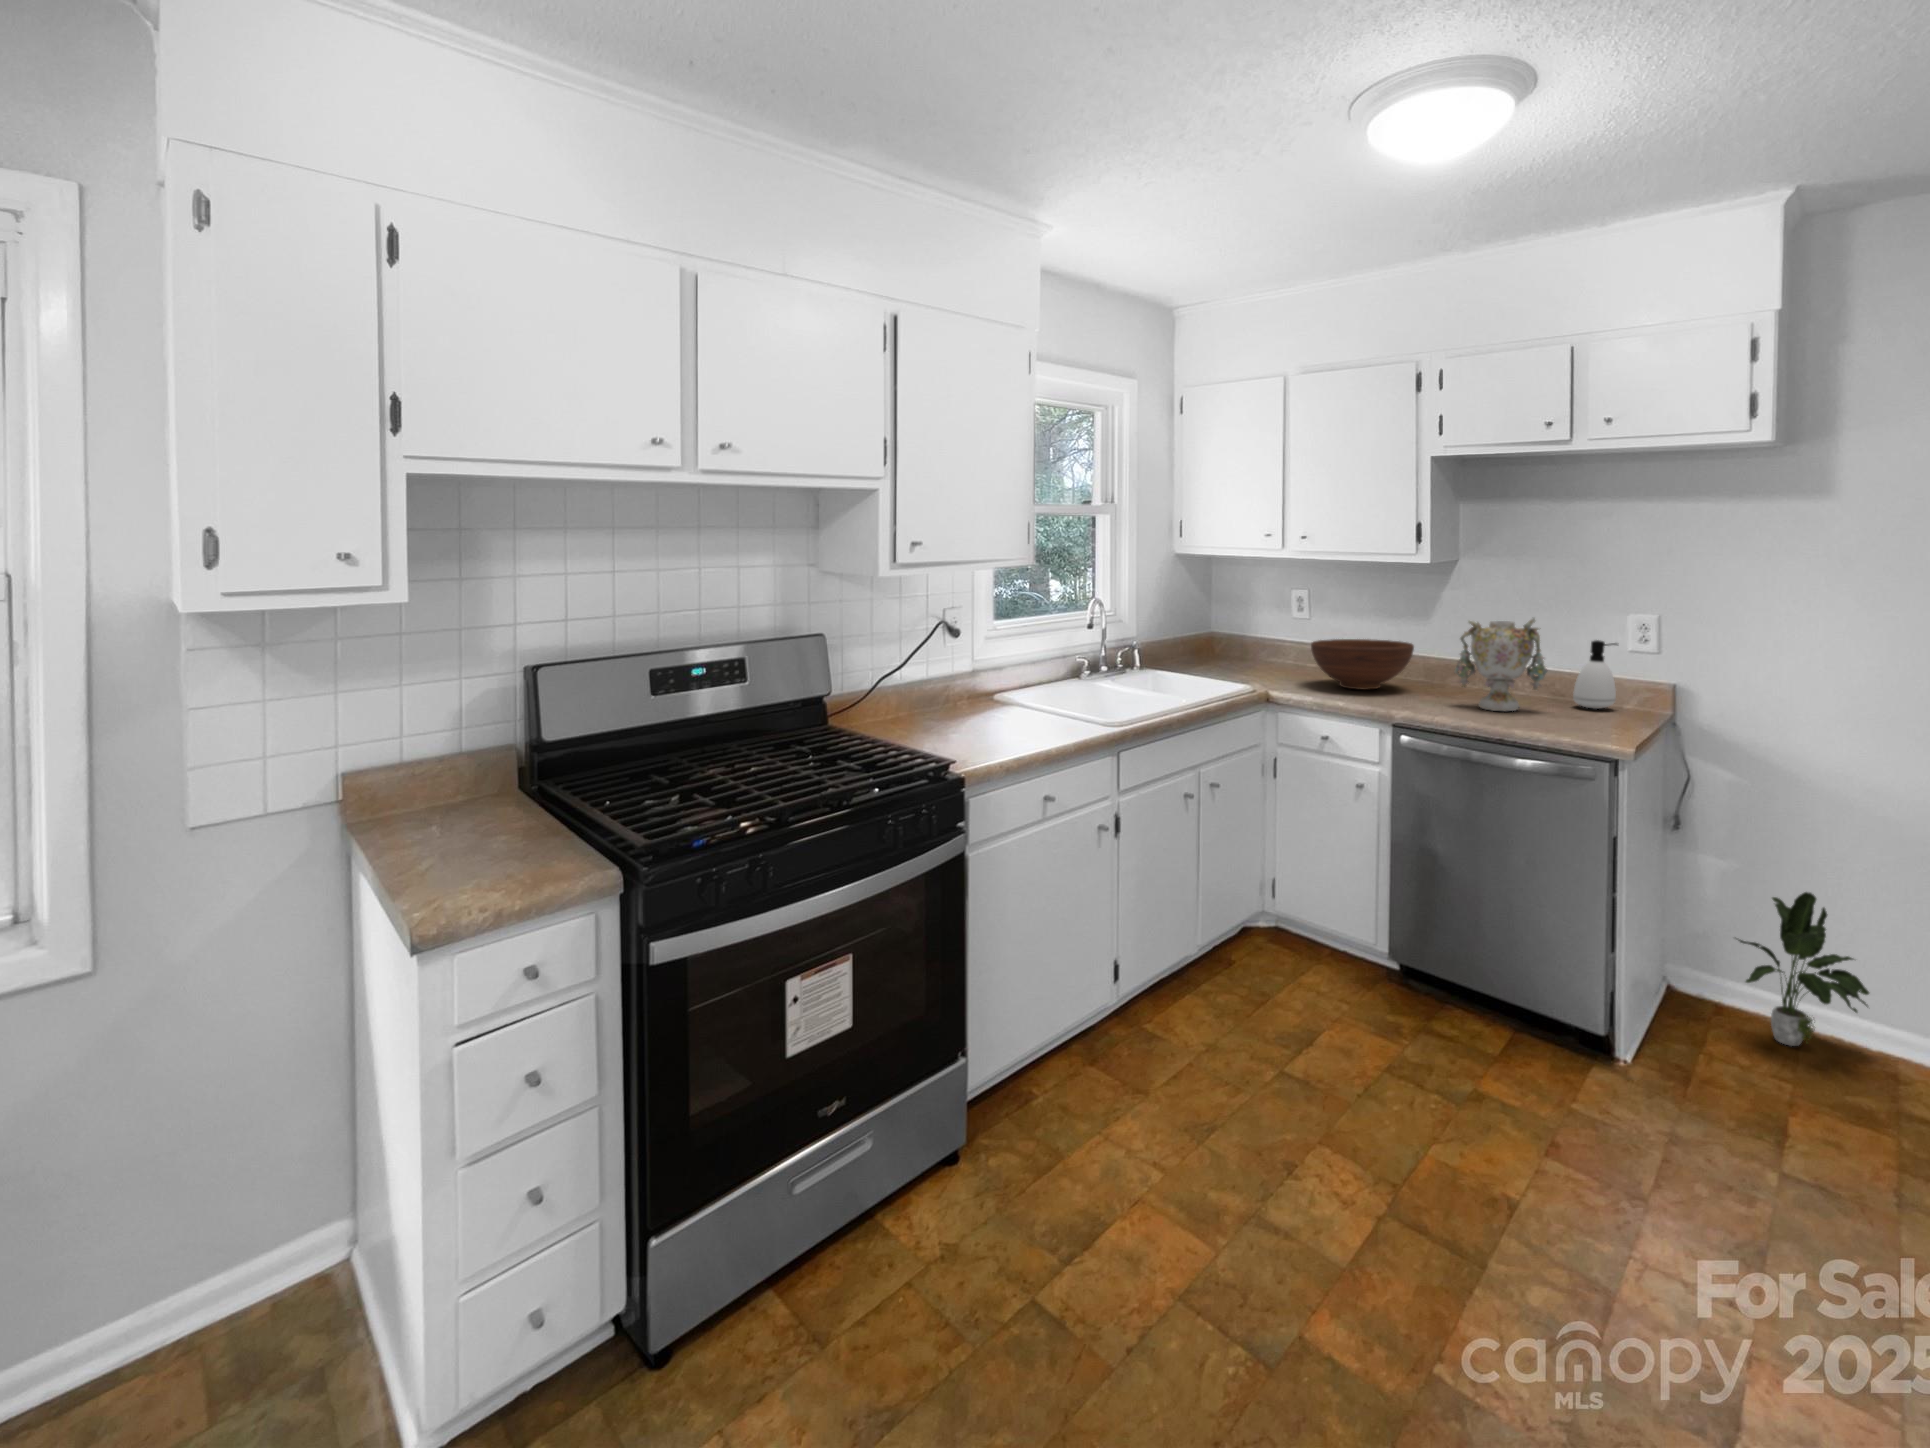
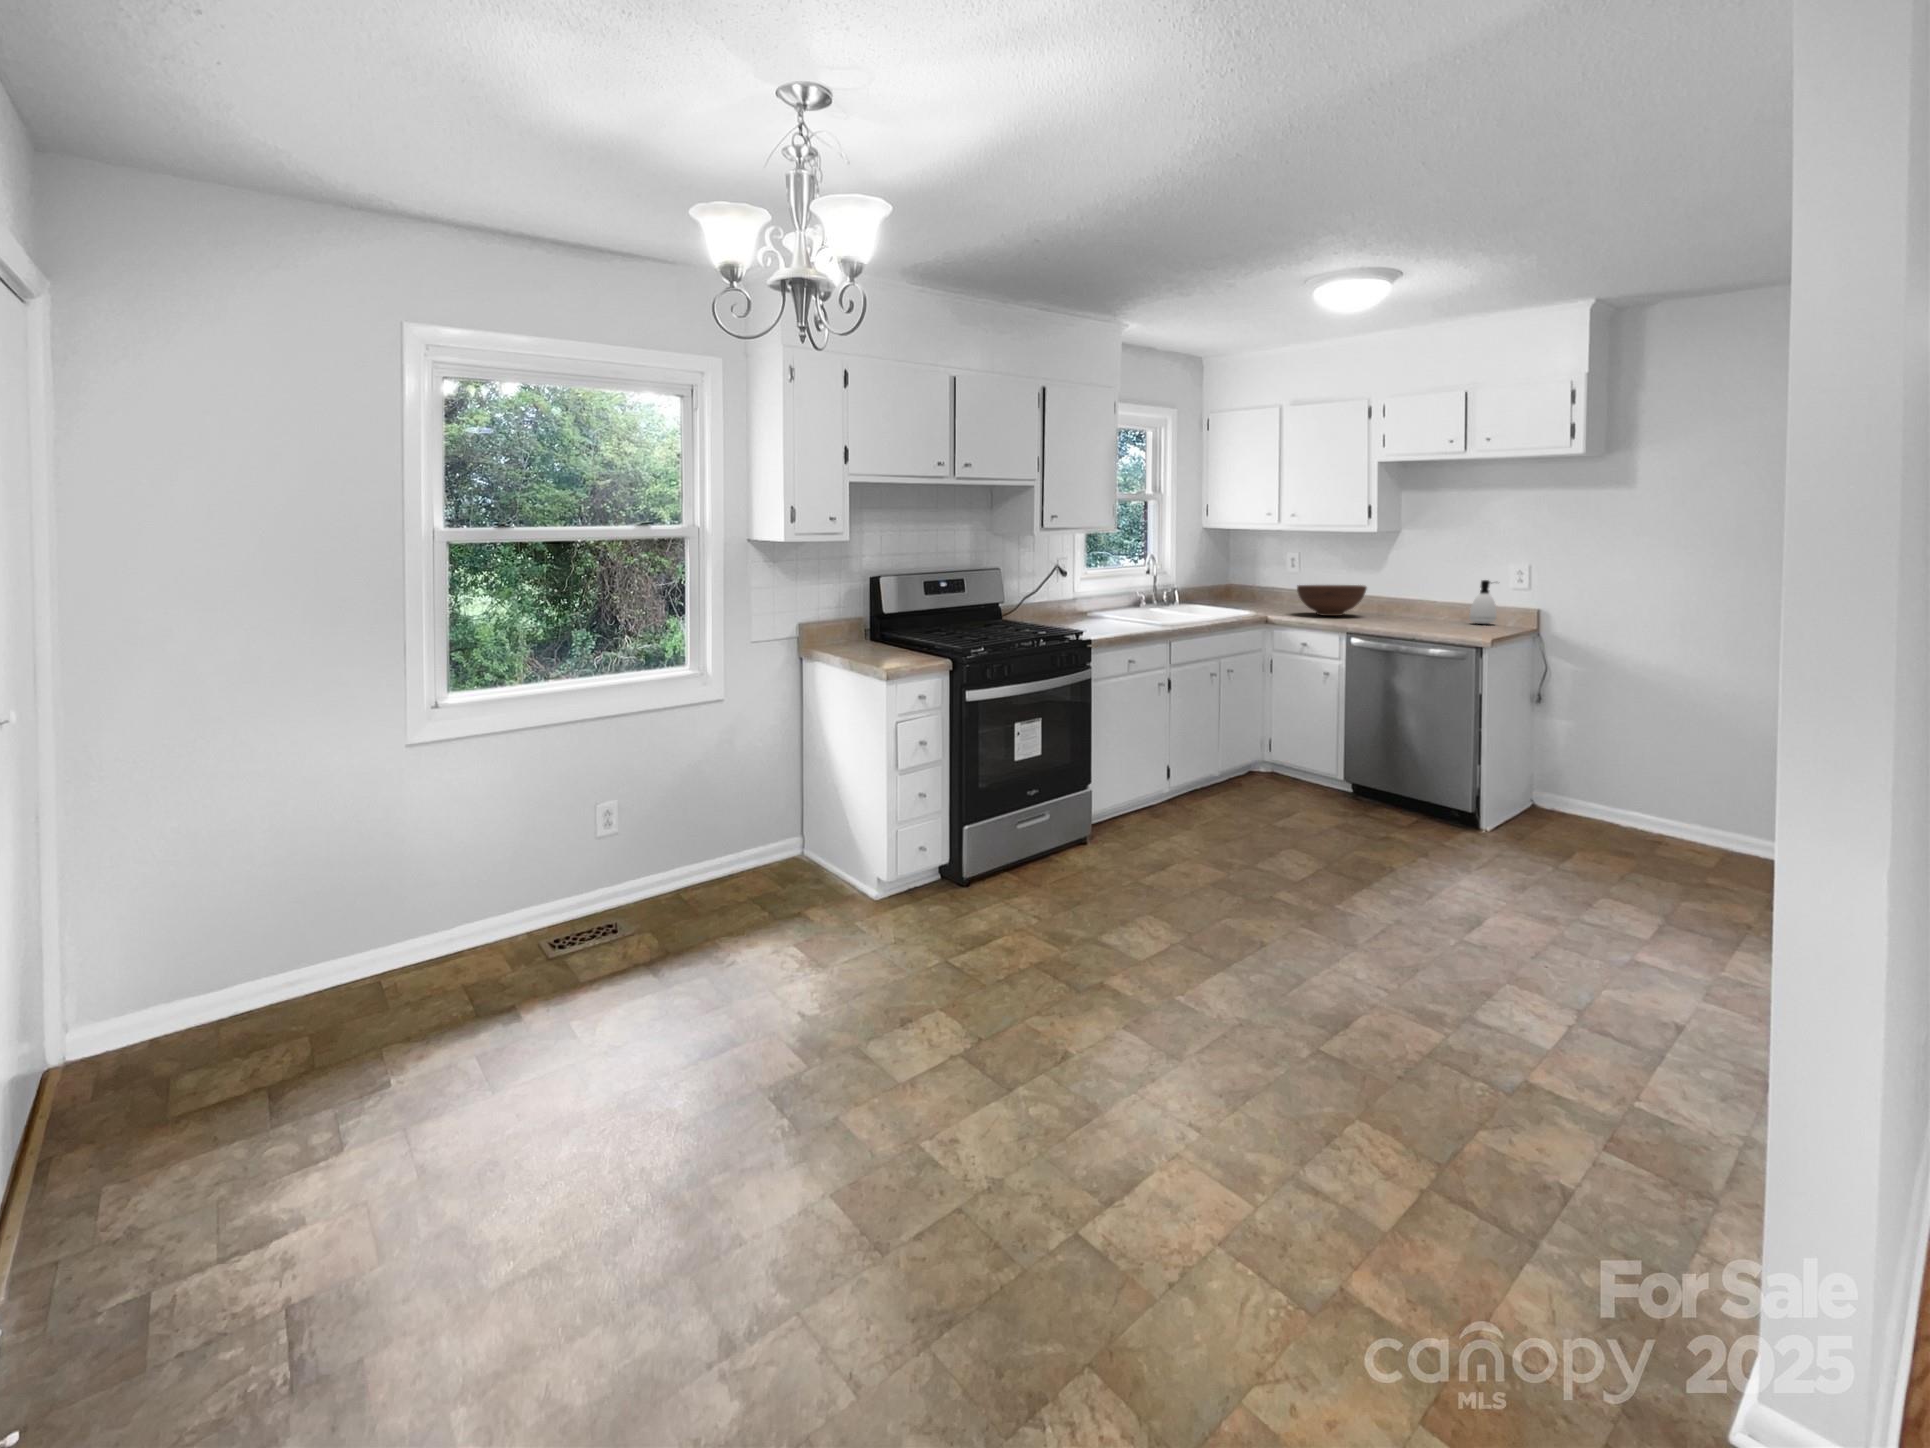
vase: present [1455,618,1547,711] -> none [1389,564,1450,624]
potted plant: present [1738,892,1869,1046] -> none [1562,734,1649,831]

